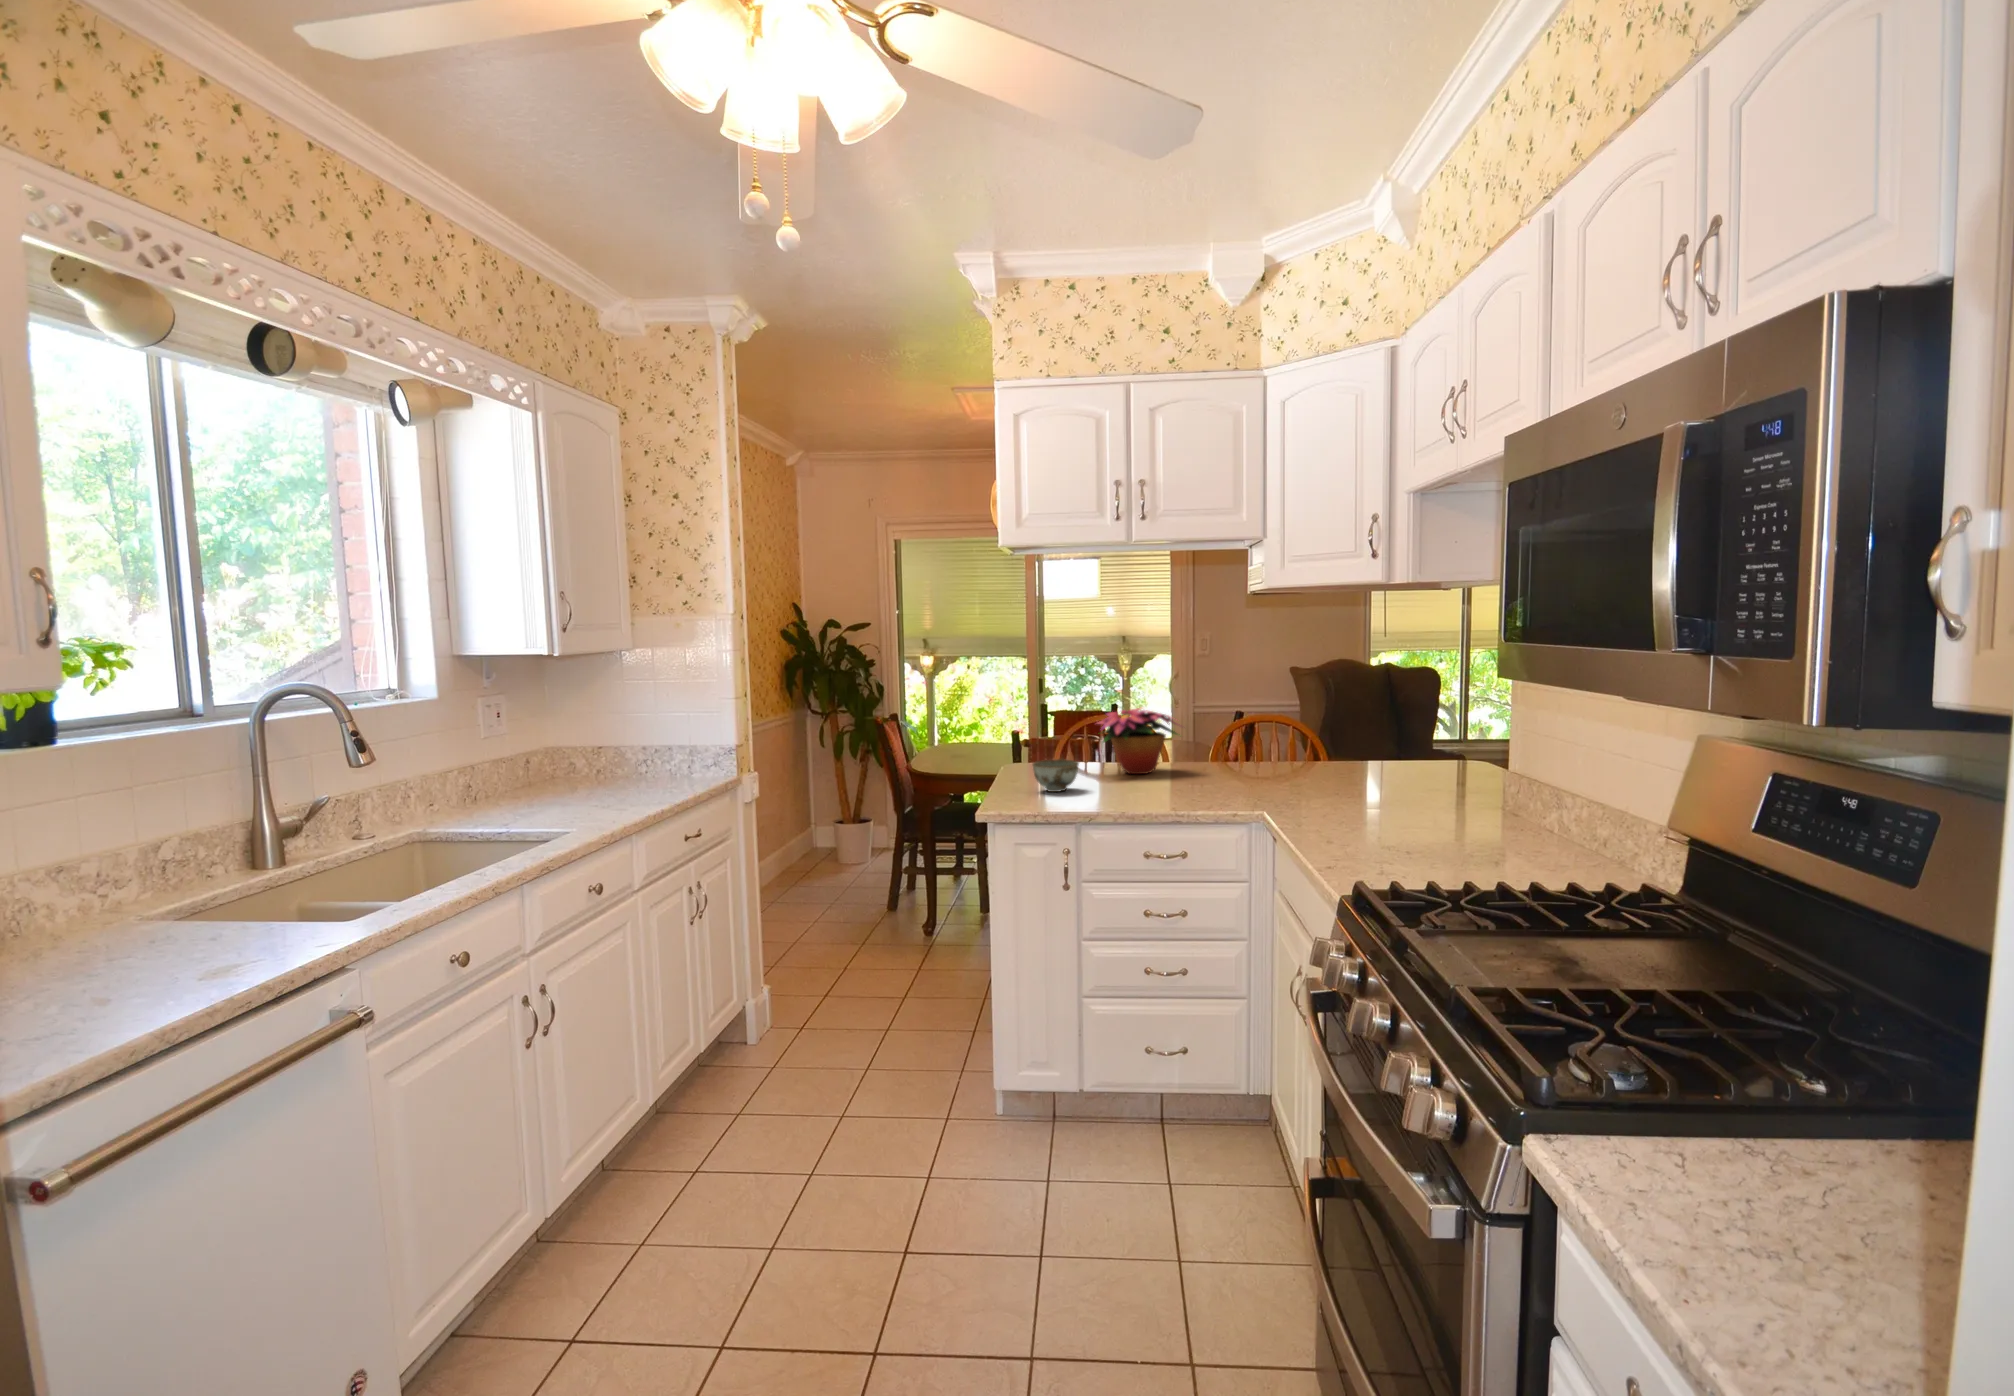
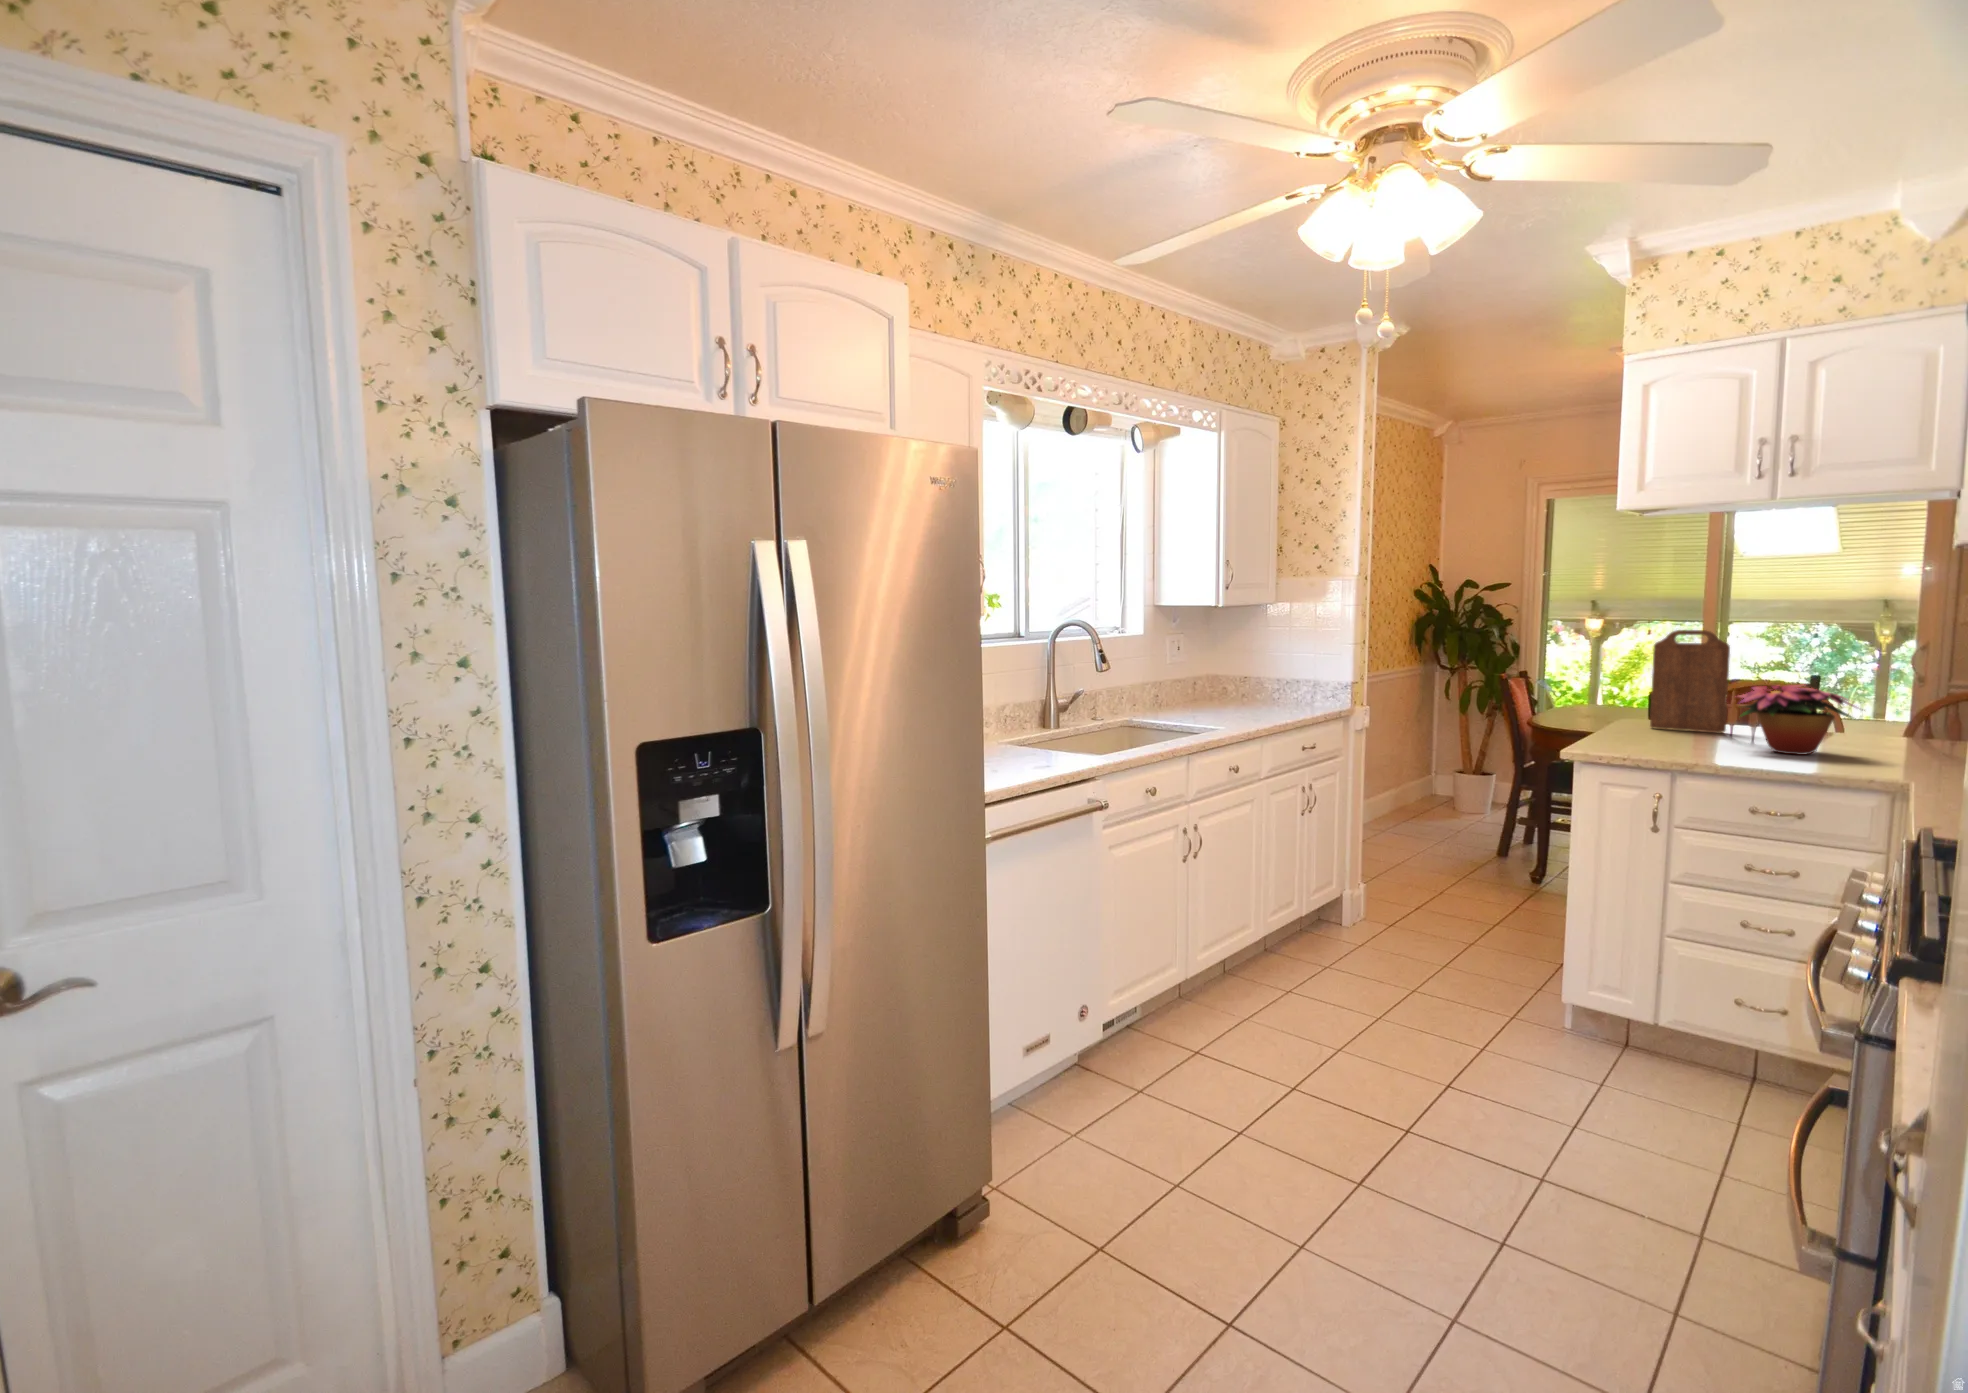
cutting board: none [1020,661,1081,761] -> present [1650,630,1730,732]
bowl: present [1032,759,1079,792] -> none [1640,726,1699,757]

